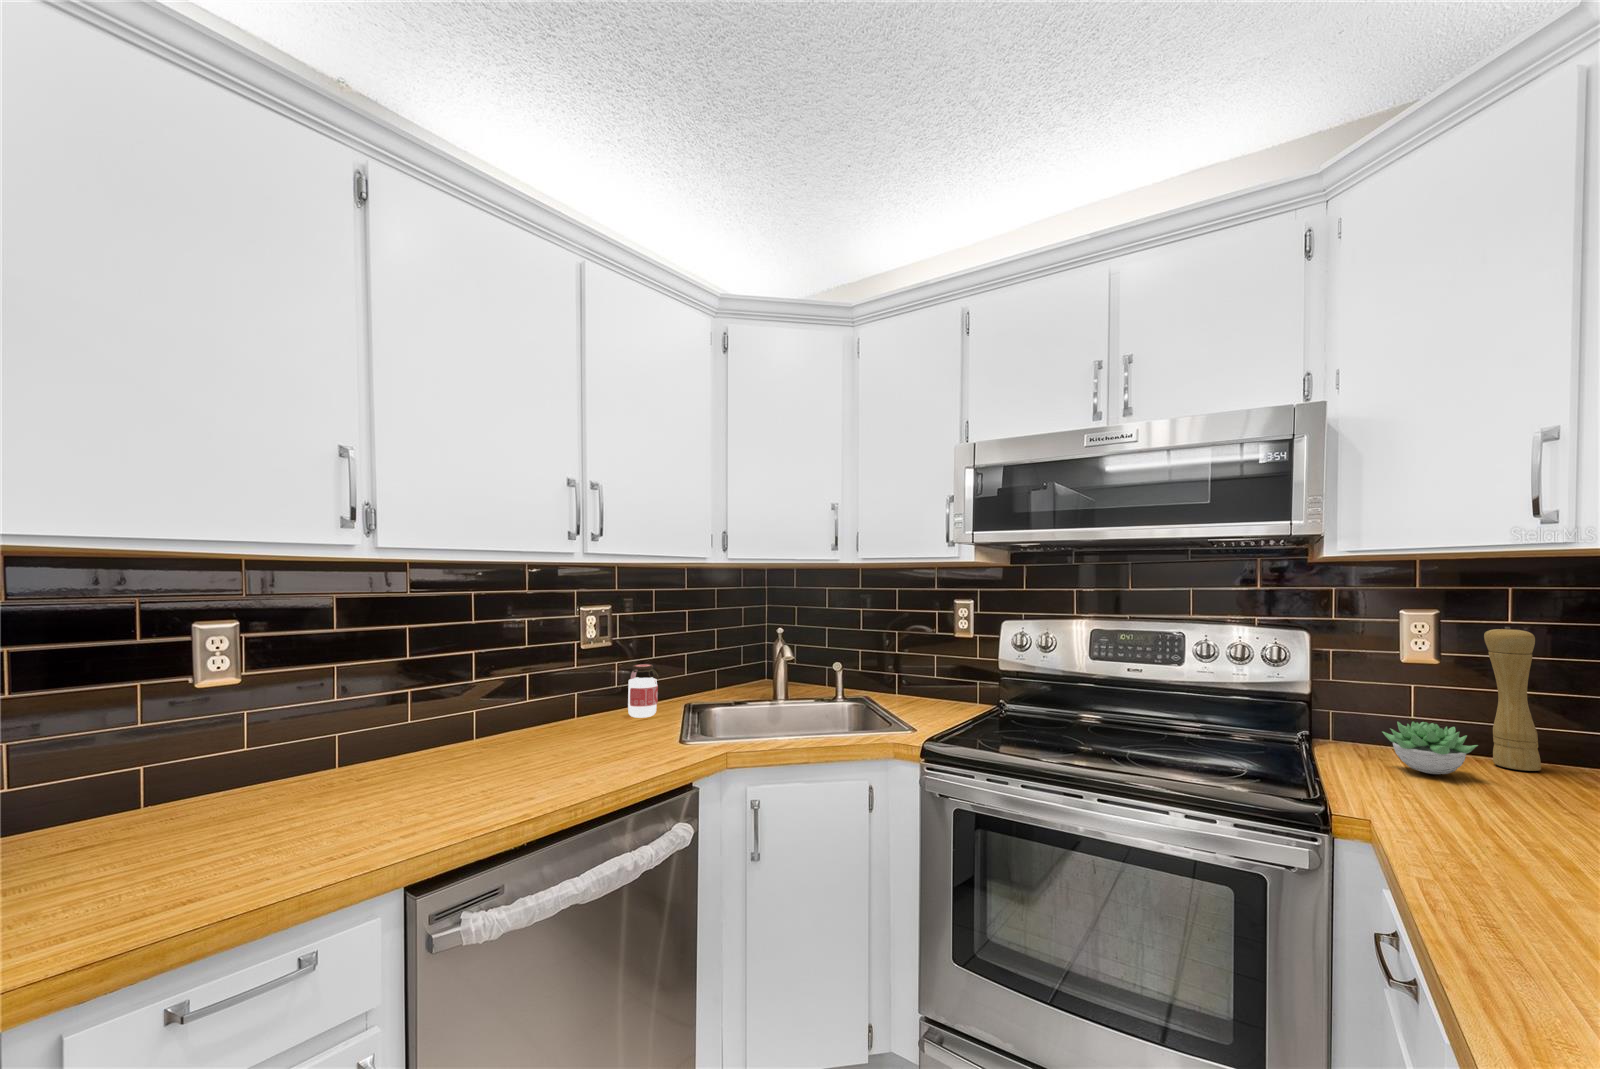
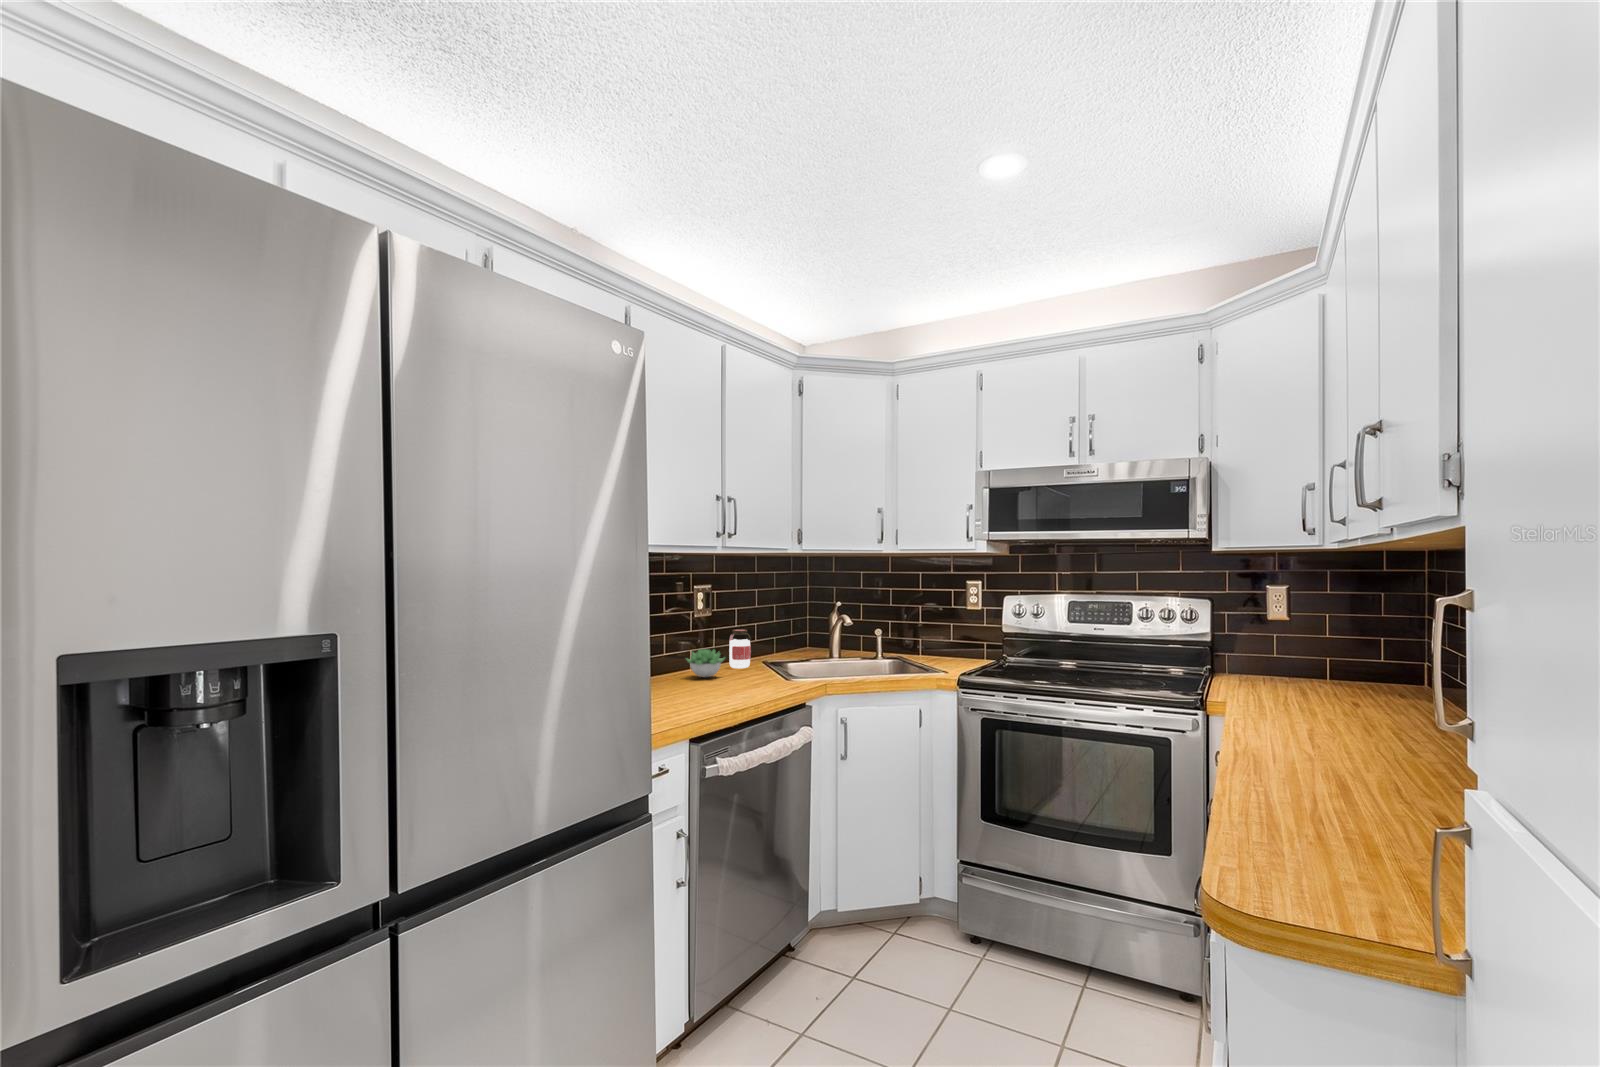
pepper mill: present [1484,627,1541,771] -> none [1314,595,1341,685]
succulent plant: present [1382,721,1478,774] -> present [687,649,724,678]

